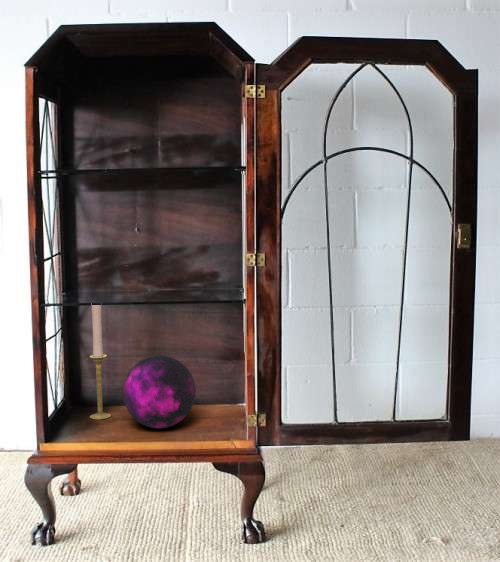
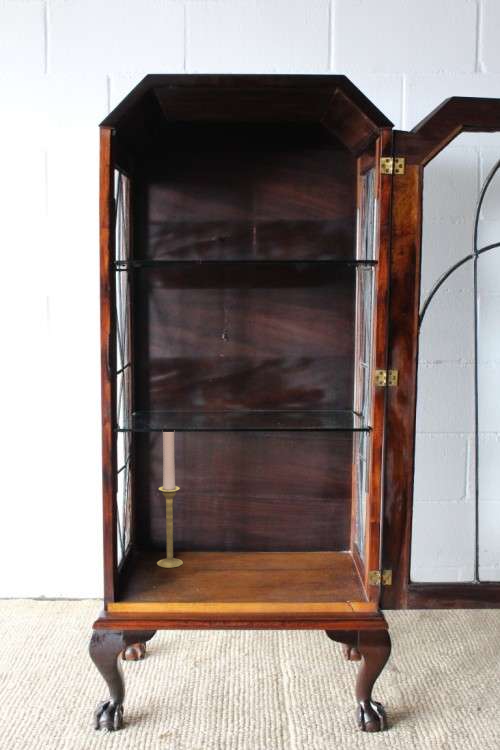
decorative orb: present [123,355,196,428] -> none [206,491,296,583]

